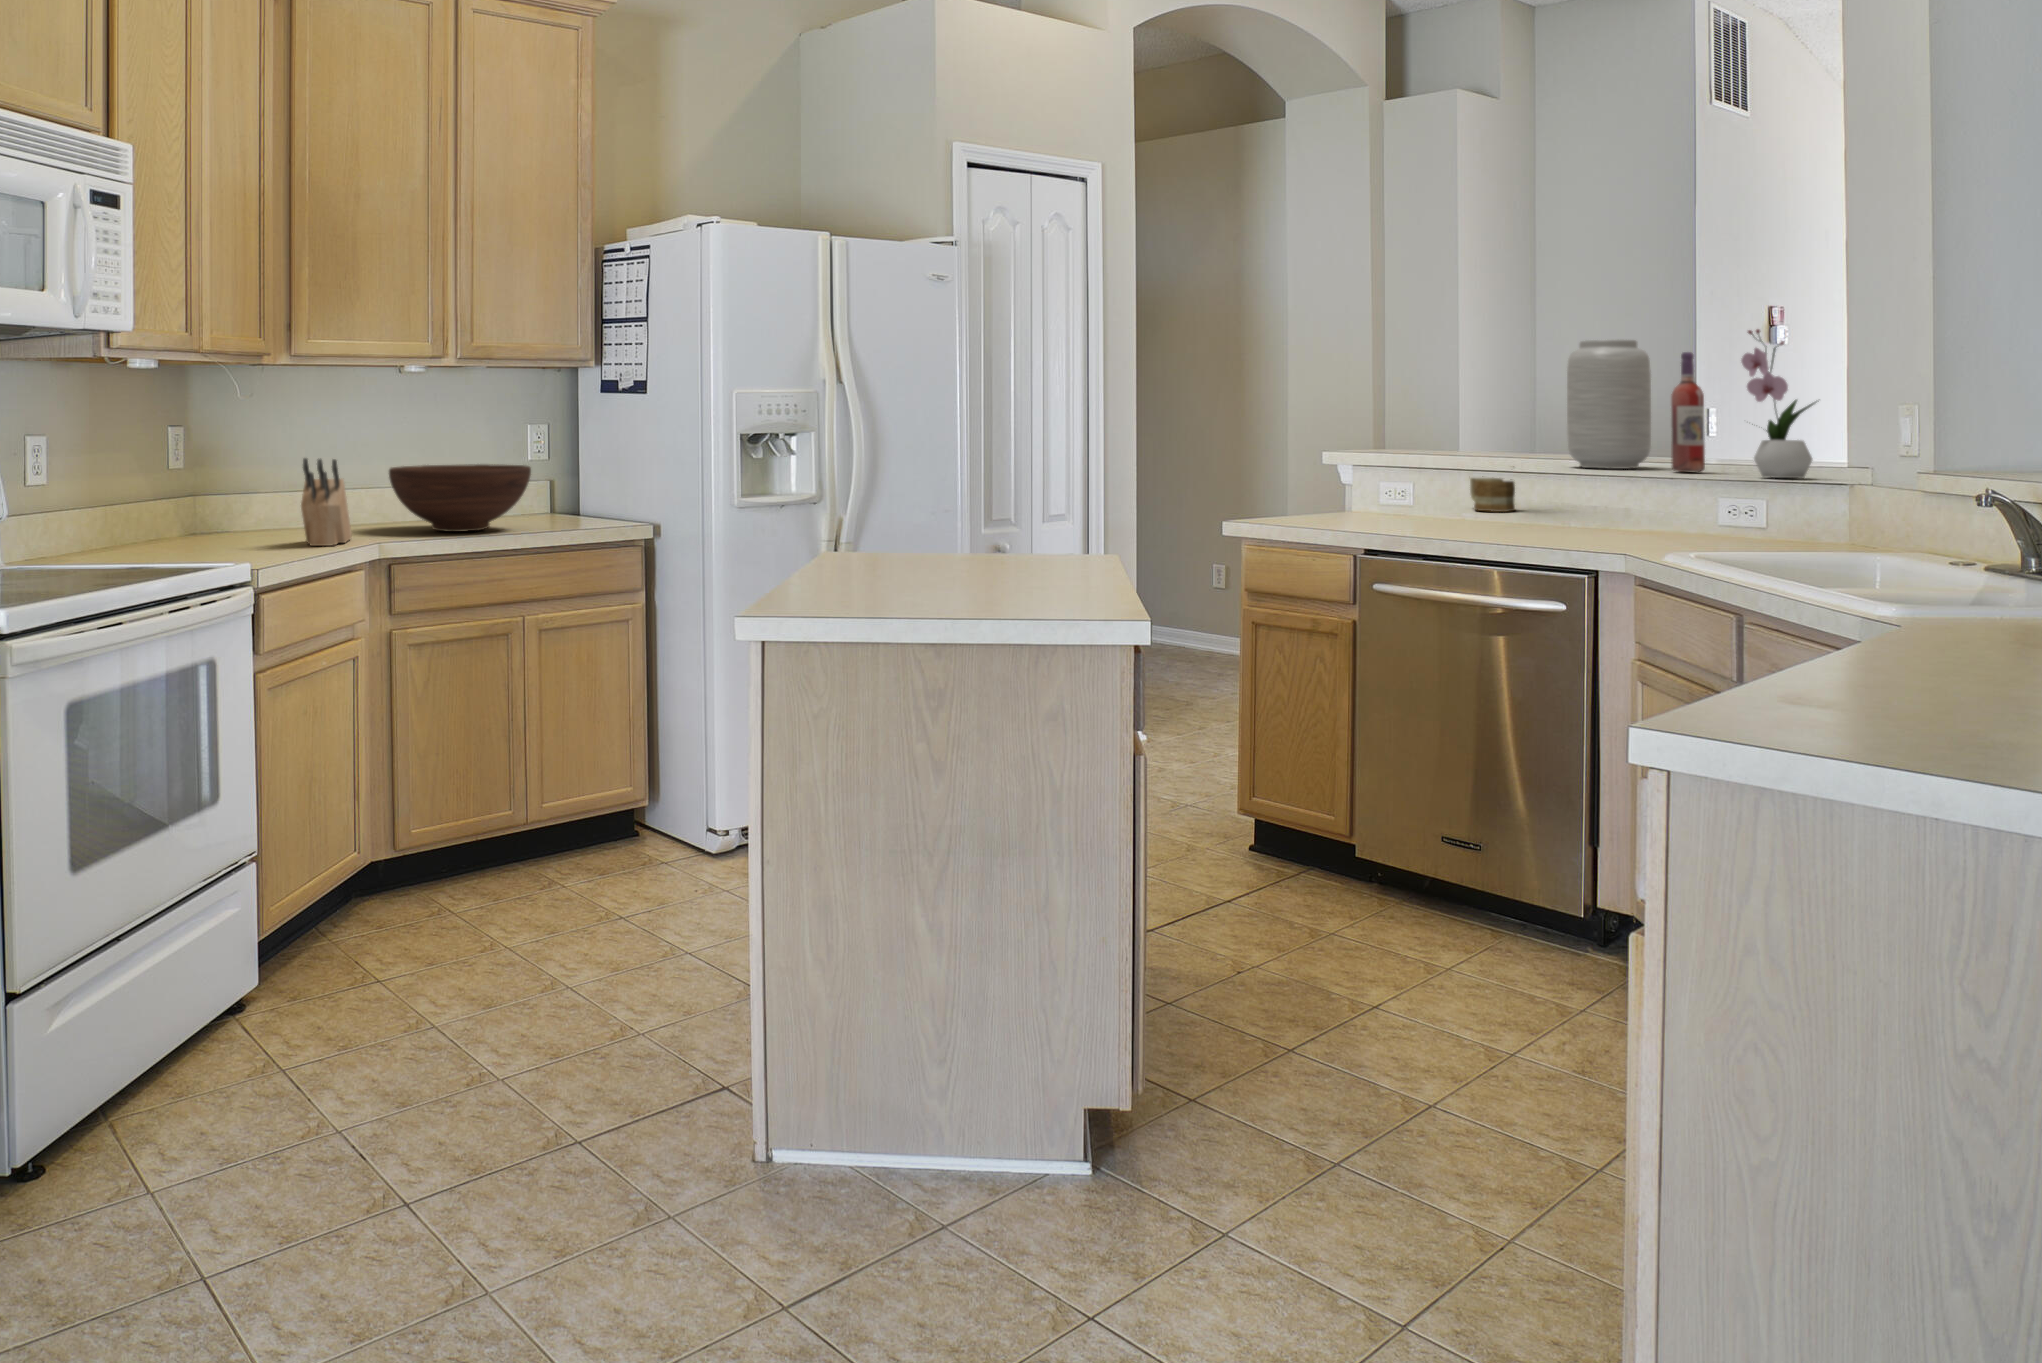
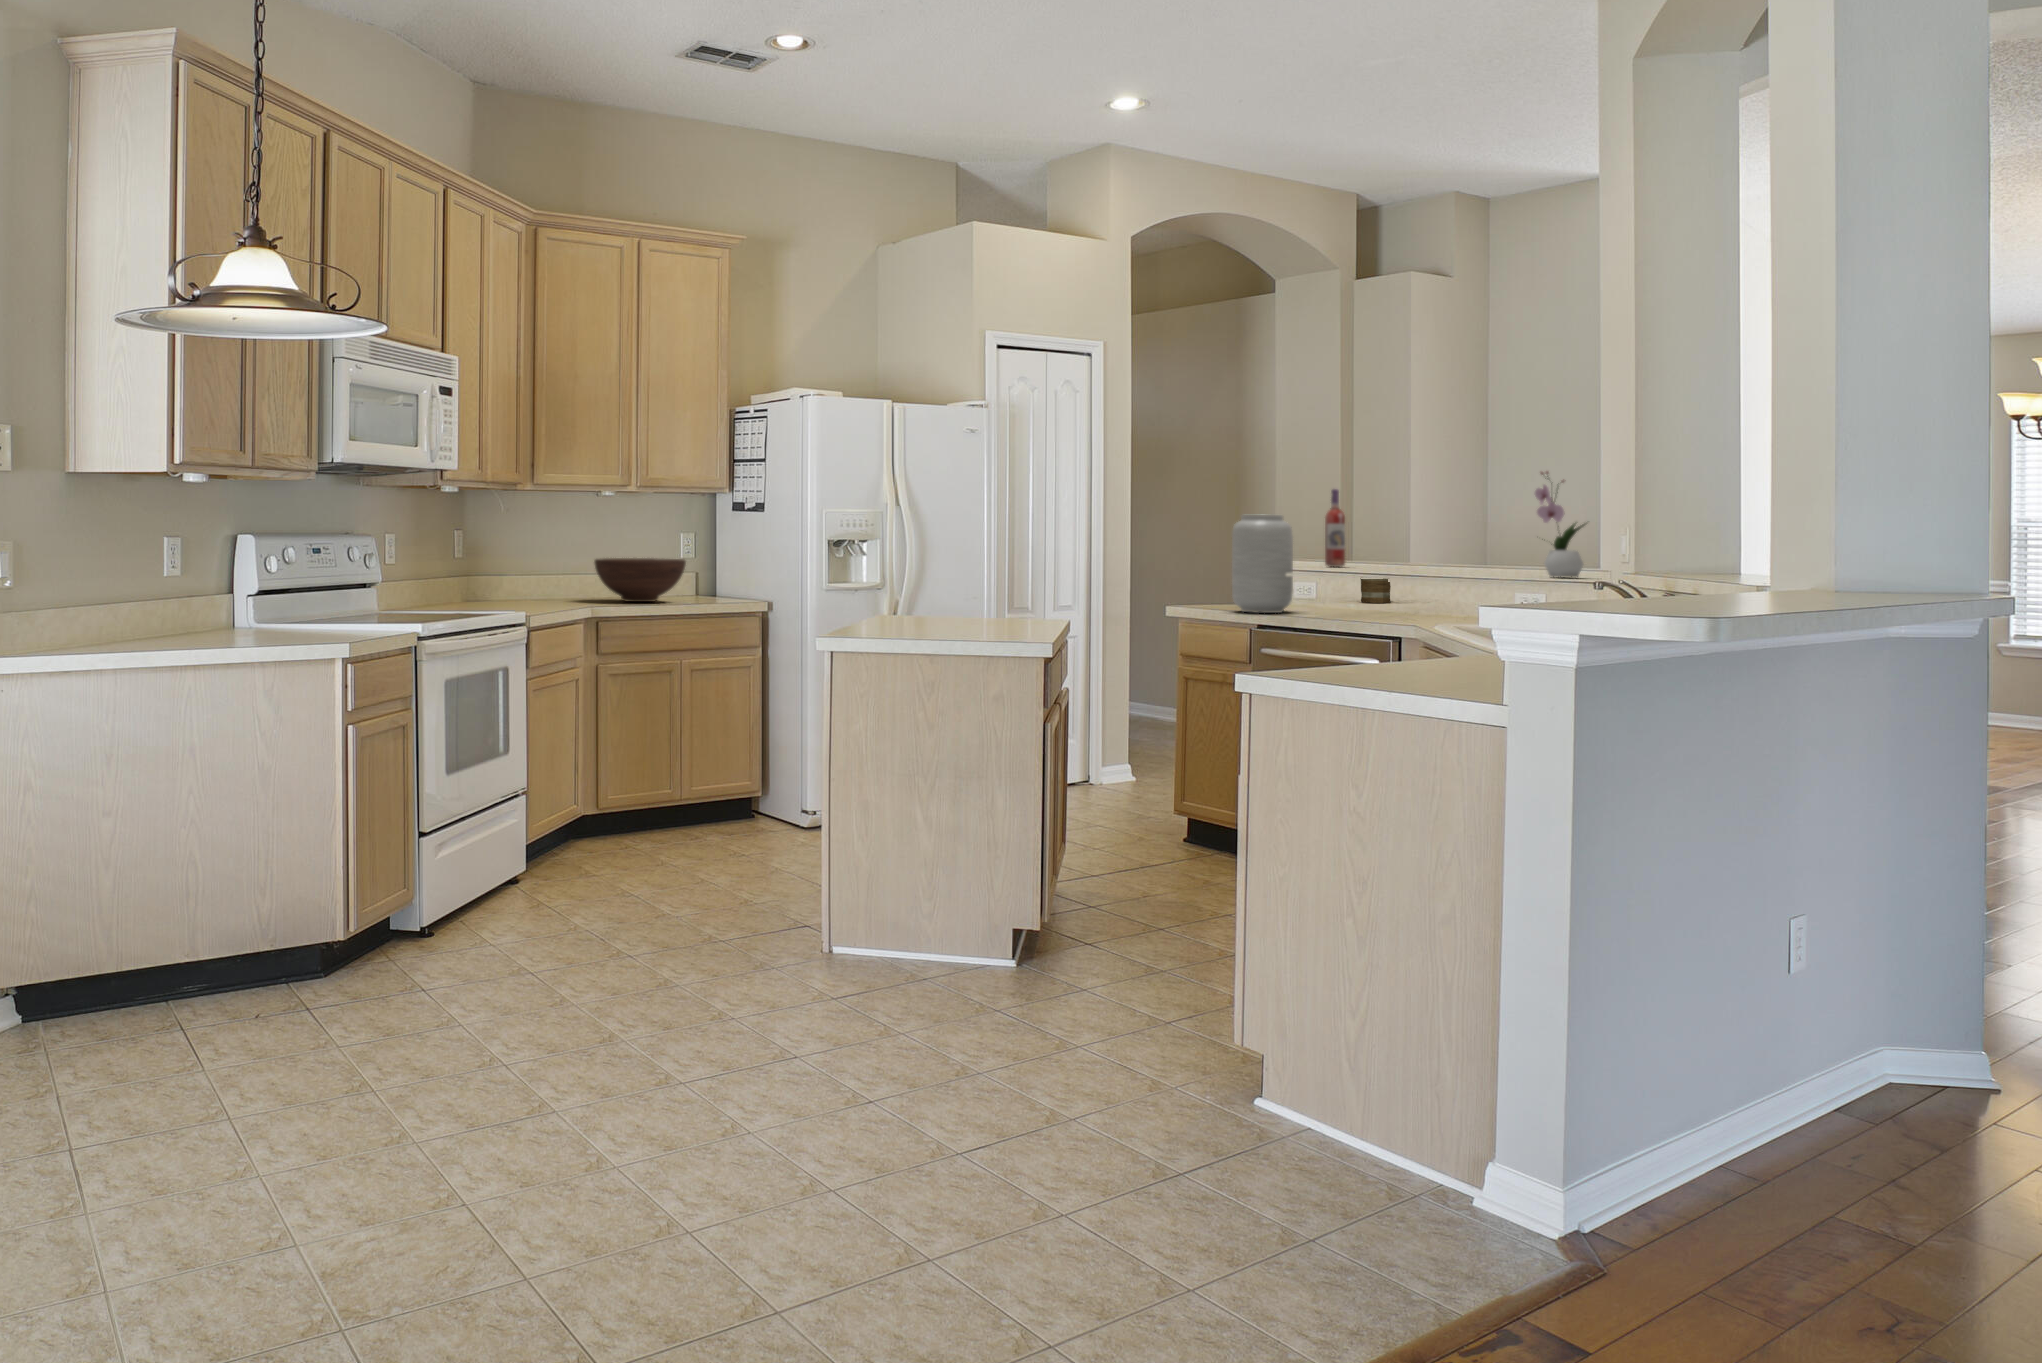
vase: present [1567,339,1651,469] -> present [1232,515,1293,613]
wine bottle: present [1671,352,1705,472] -> present [1325,489,1345,567]
knife block: present [301,458,352,546] -> none [547,549,574,606]

